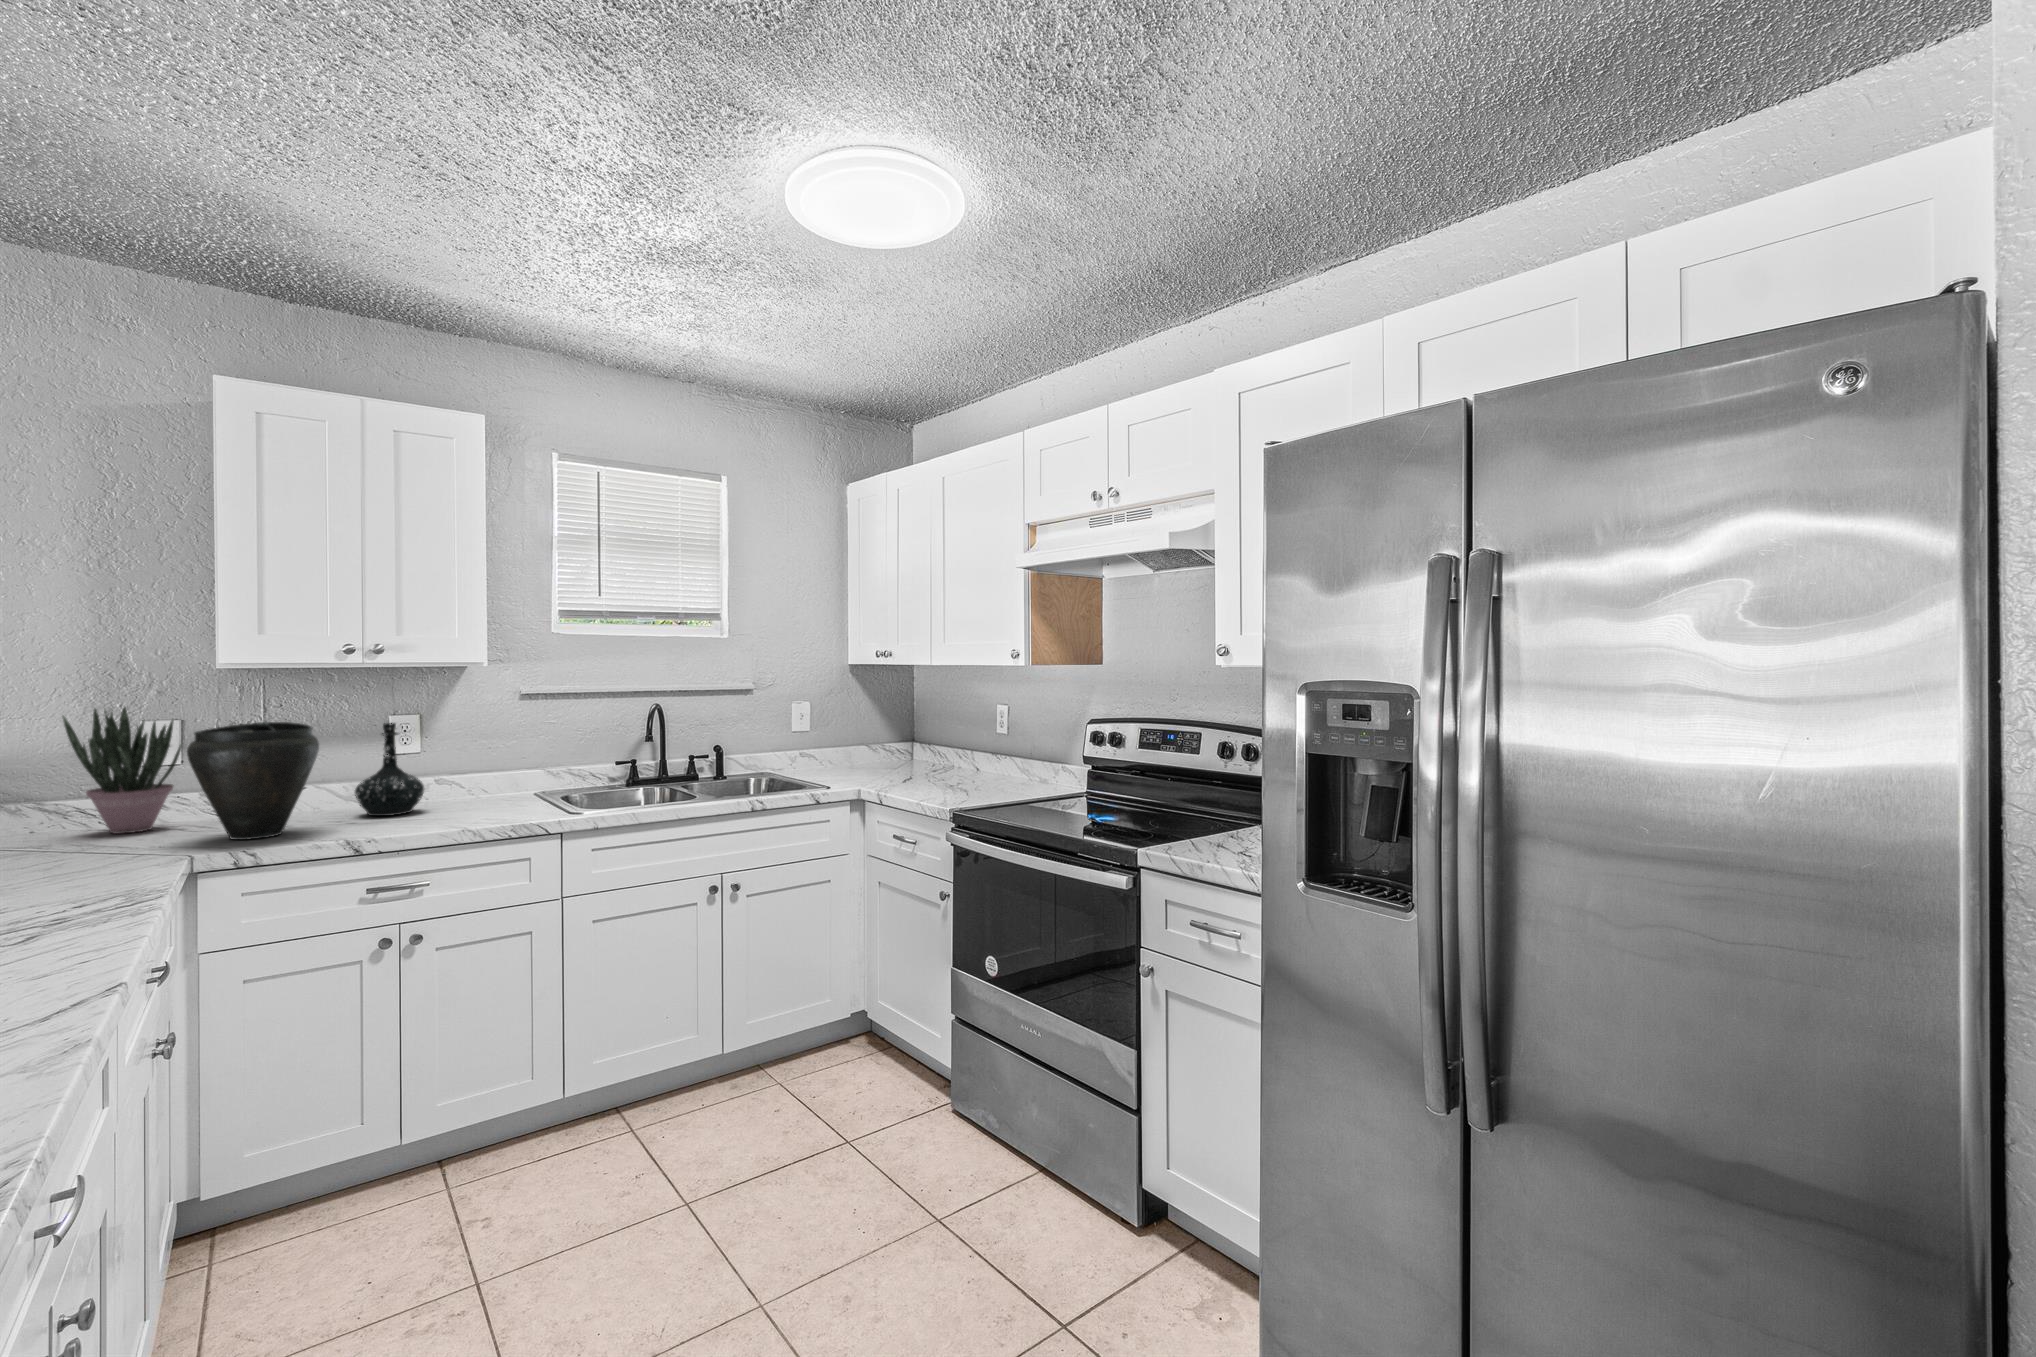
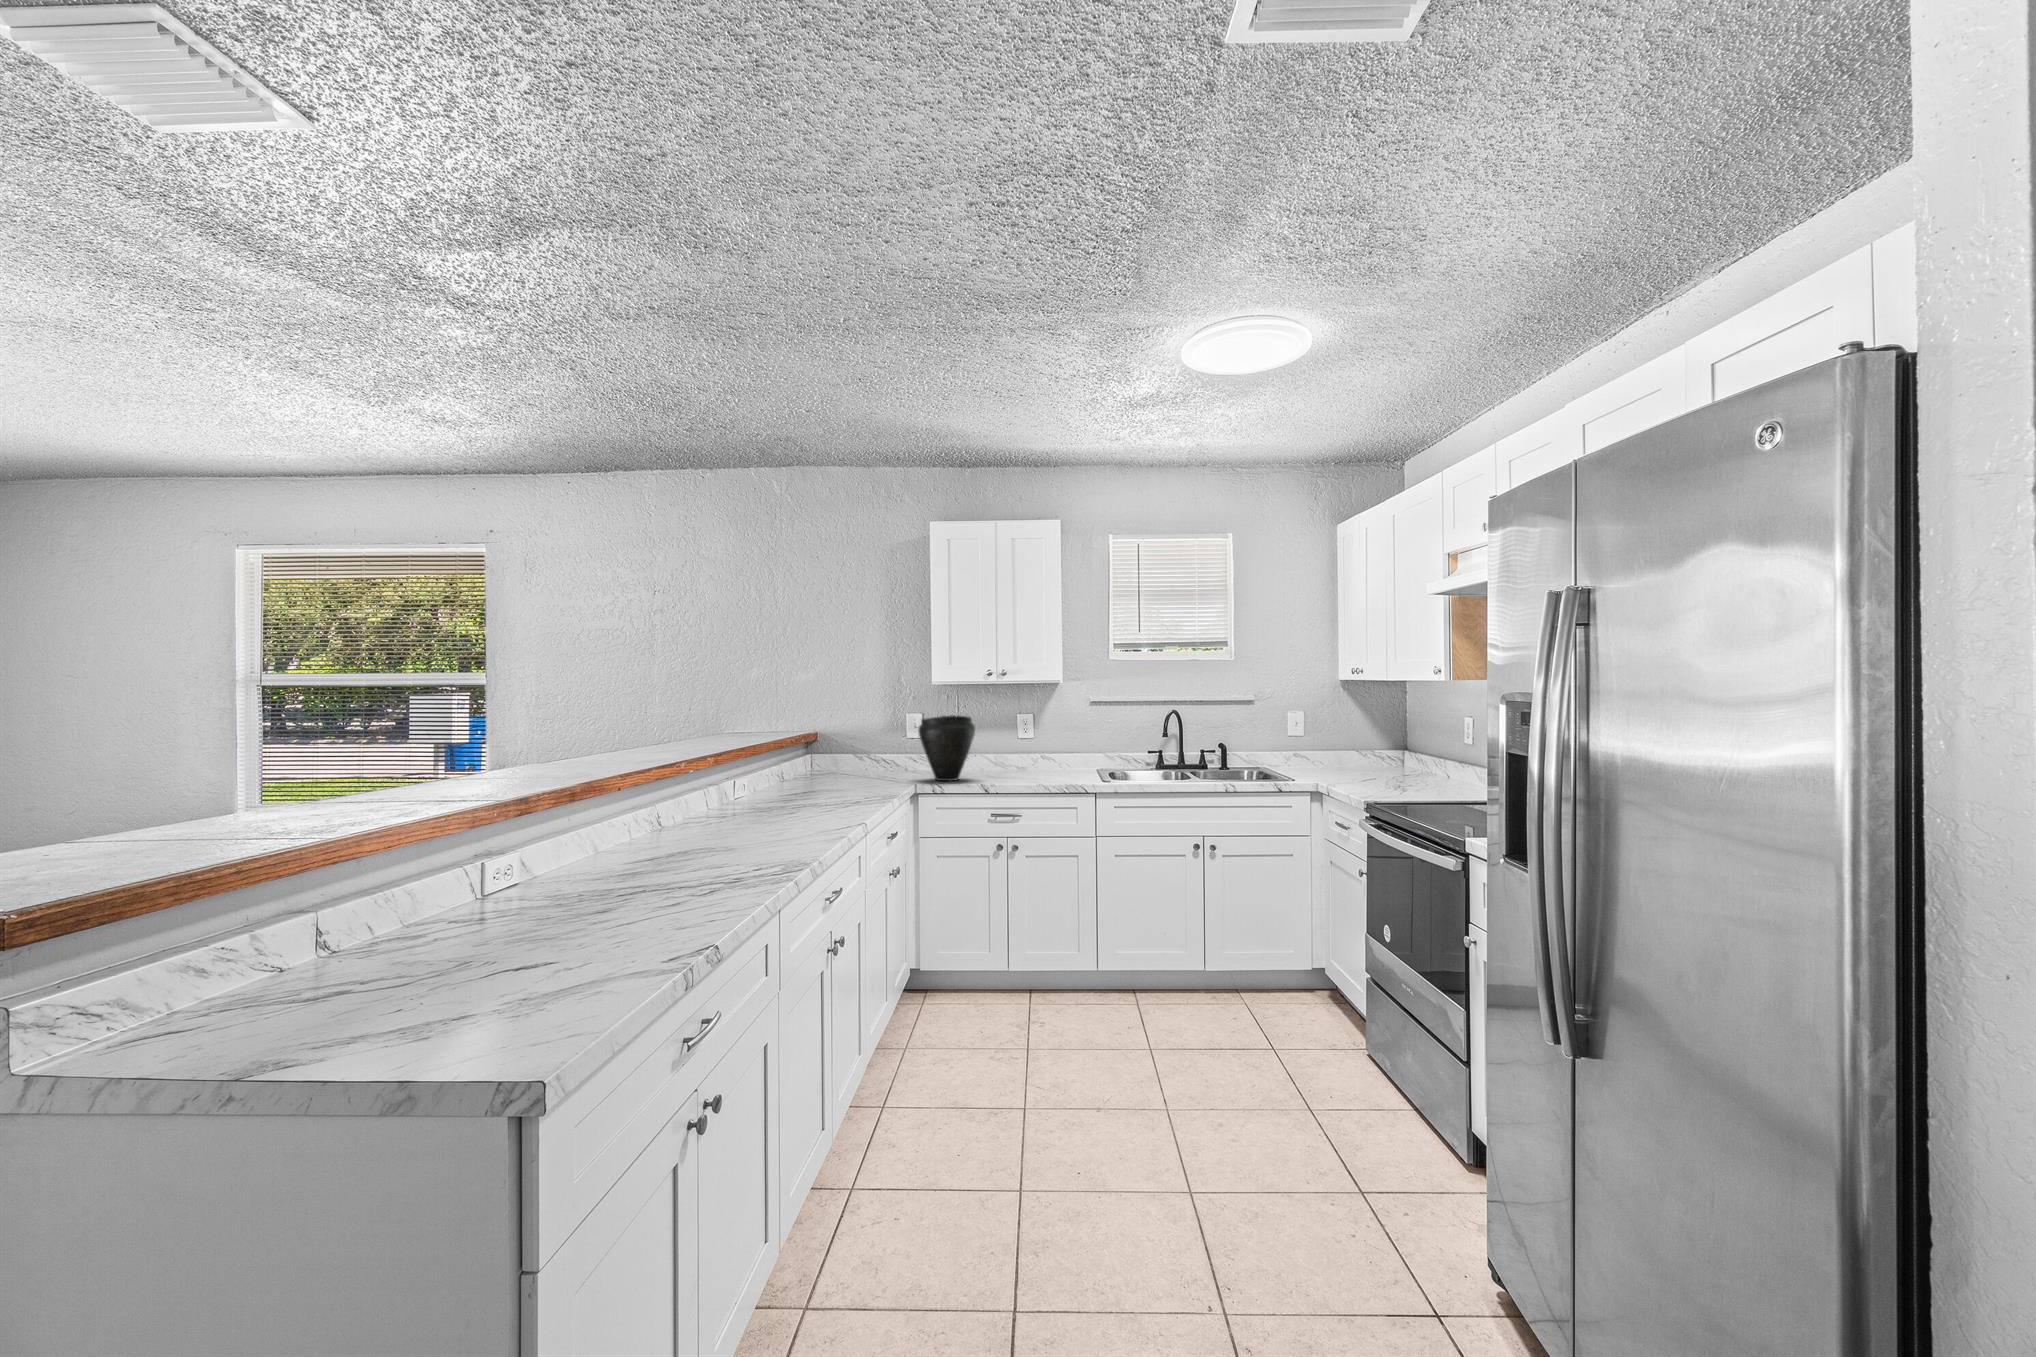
potted plant: present [63,707,182,834] -> none [874,705,919,775]
bottle: present [355,723,424,816] -> none [995,718,1031,776]

